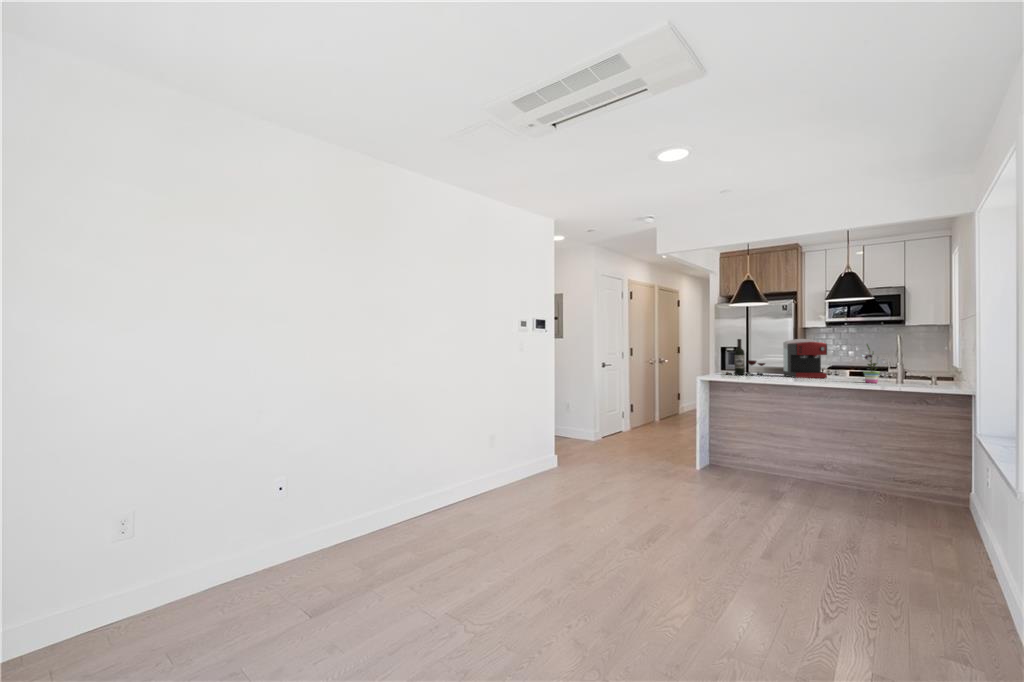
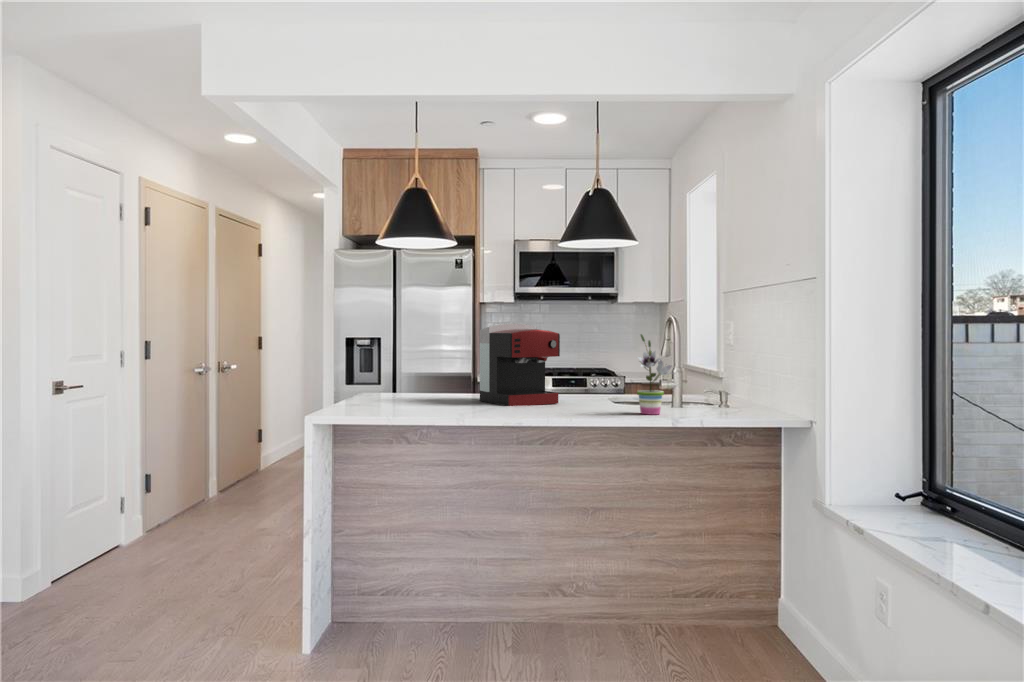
wine bottle: present [726,339,765,376] -> none [369,322,455,407]

